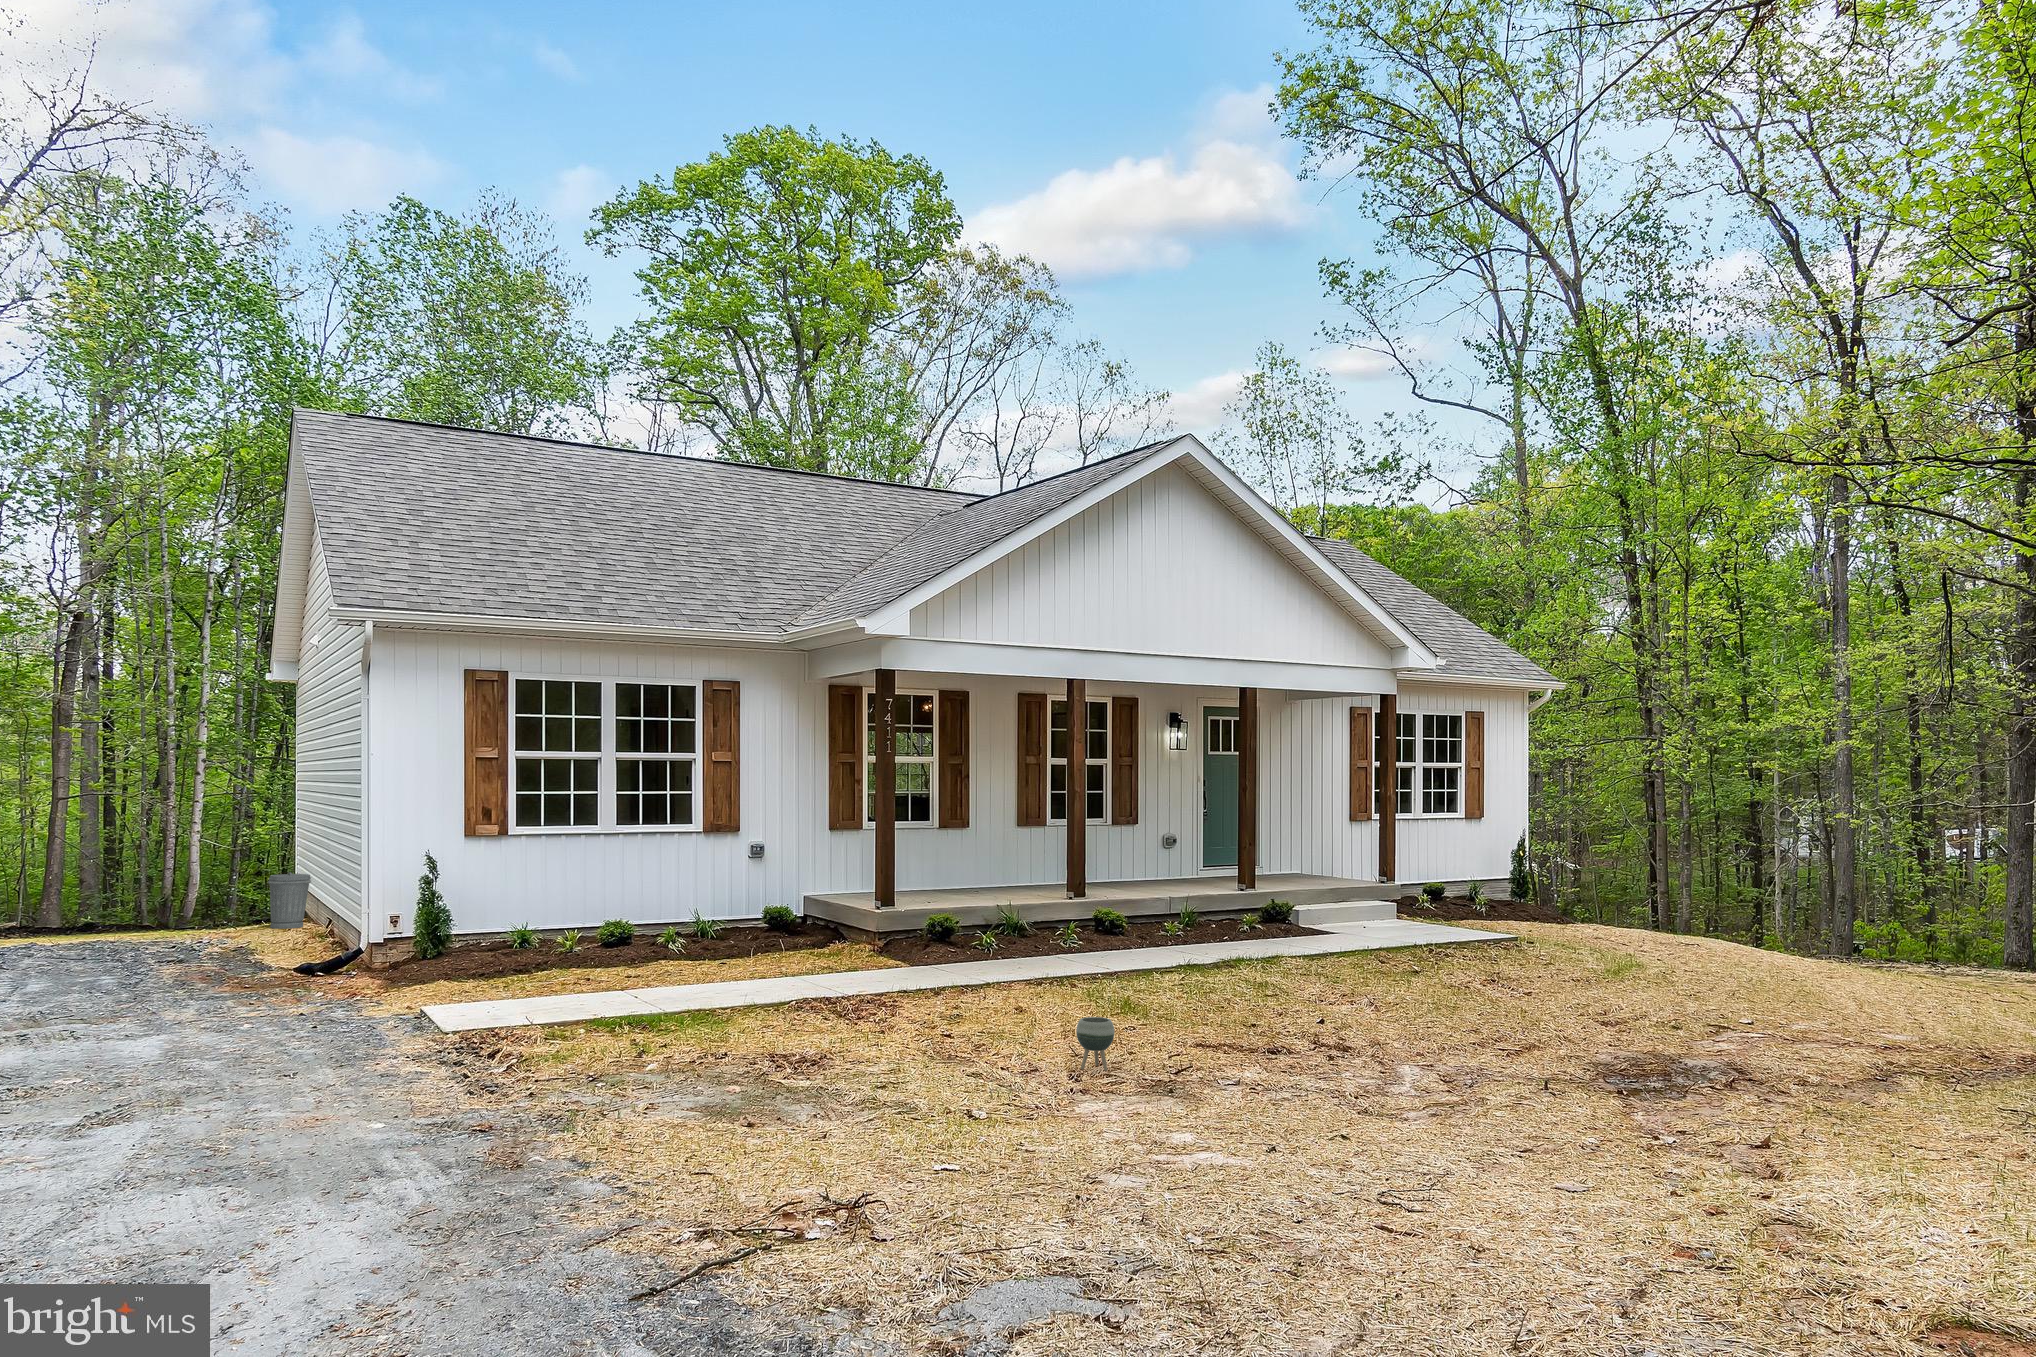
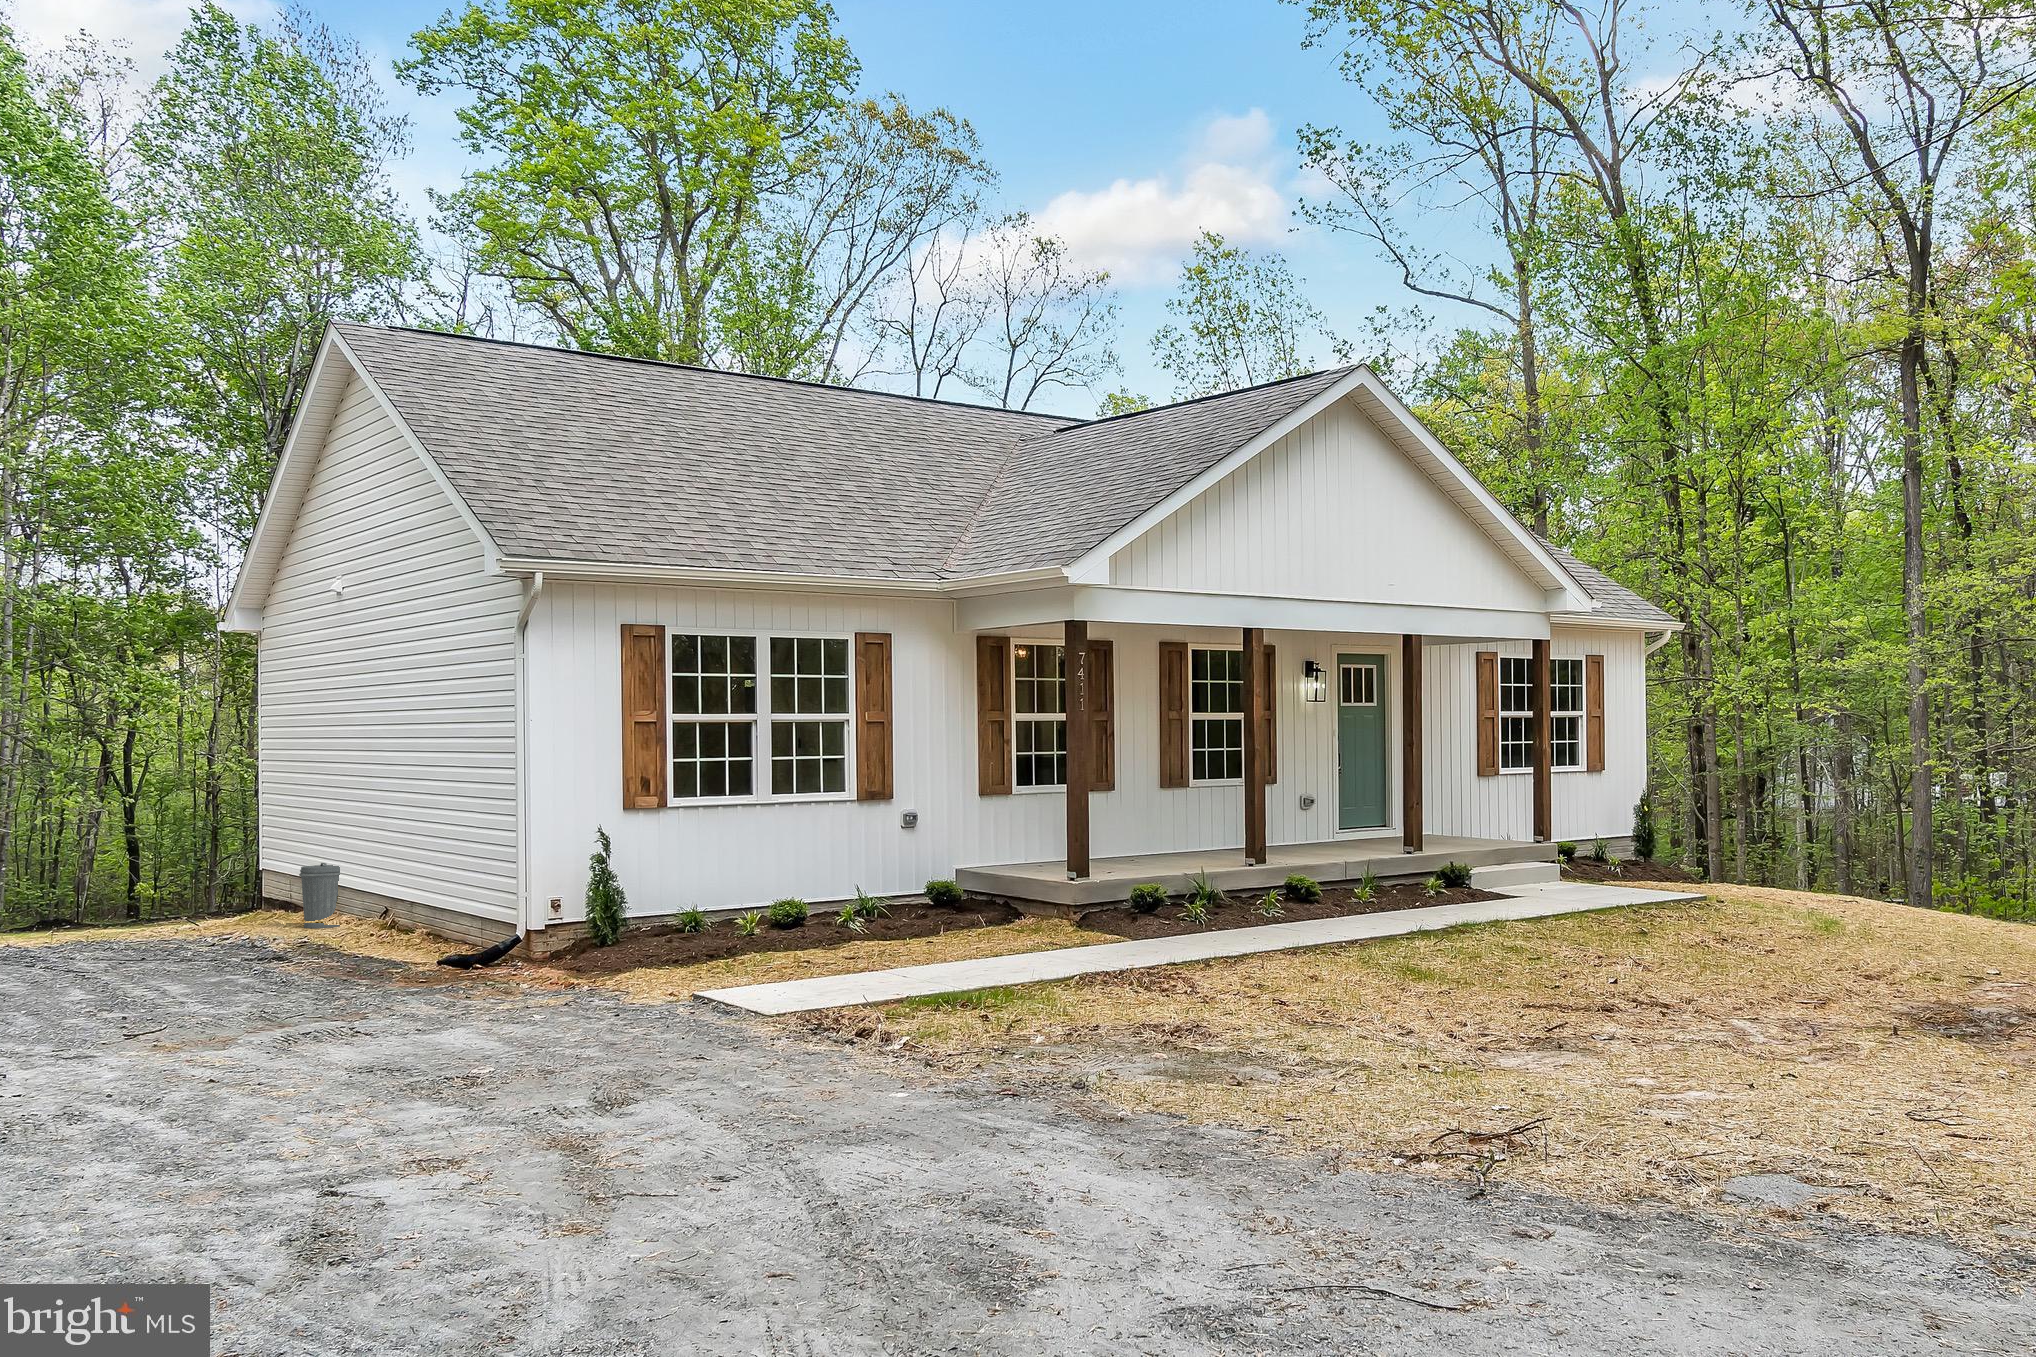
planter: present [1076,1017,1115,1071] -> none [1457,971,1499,1025]

